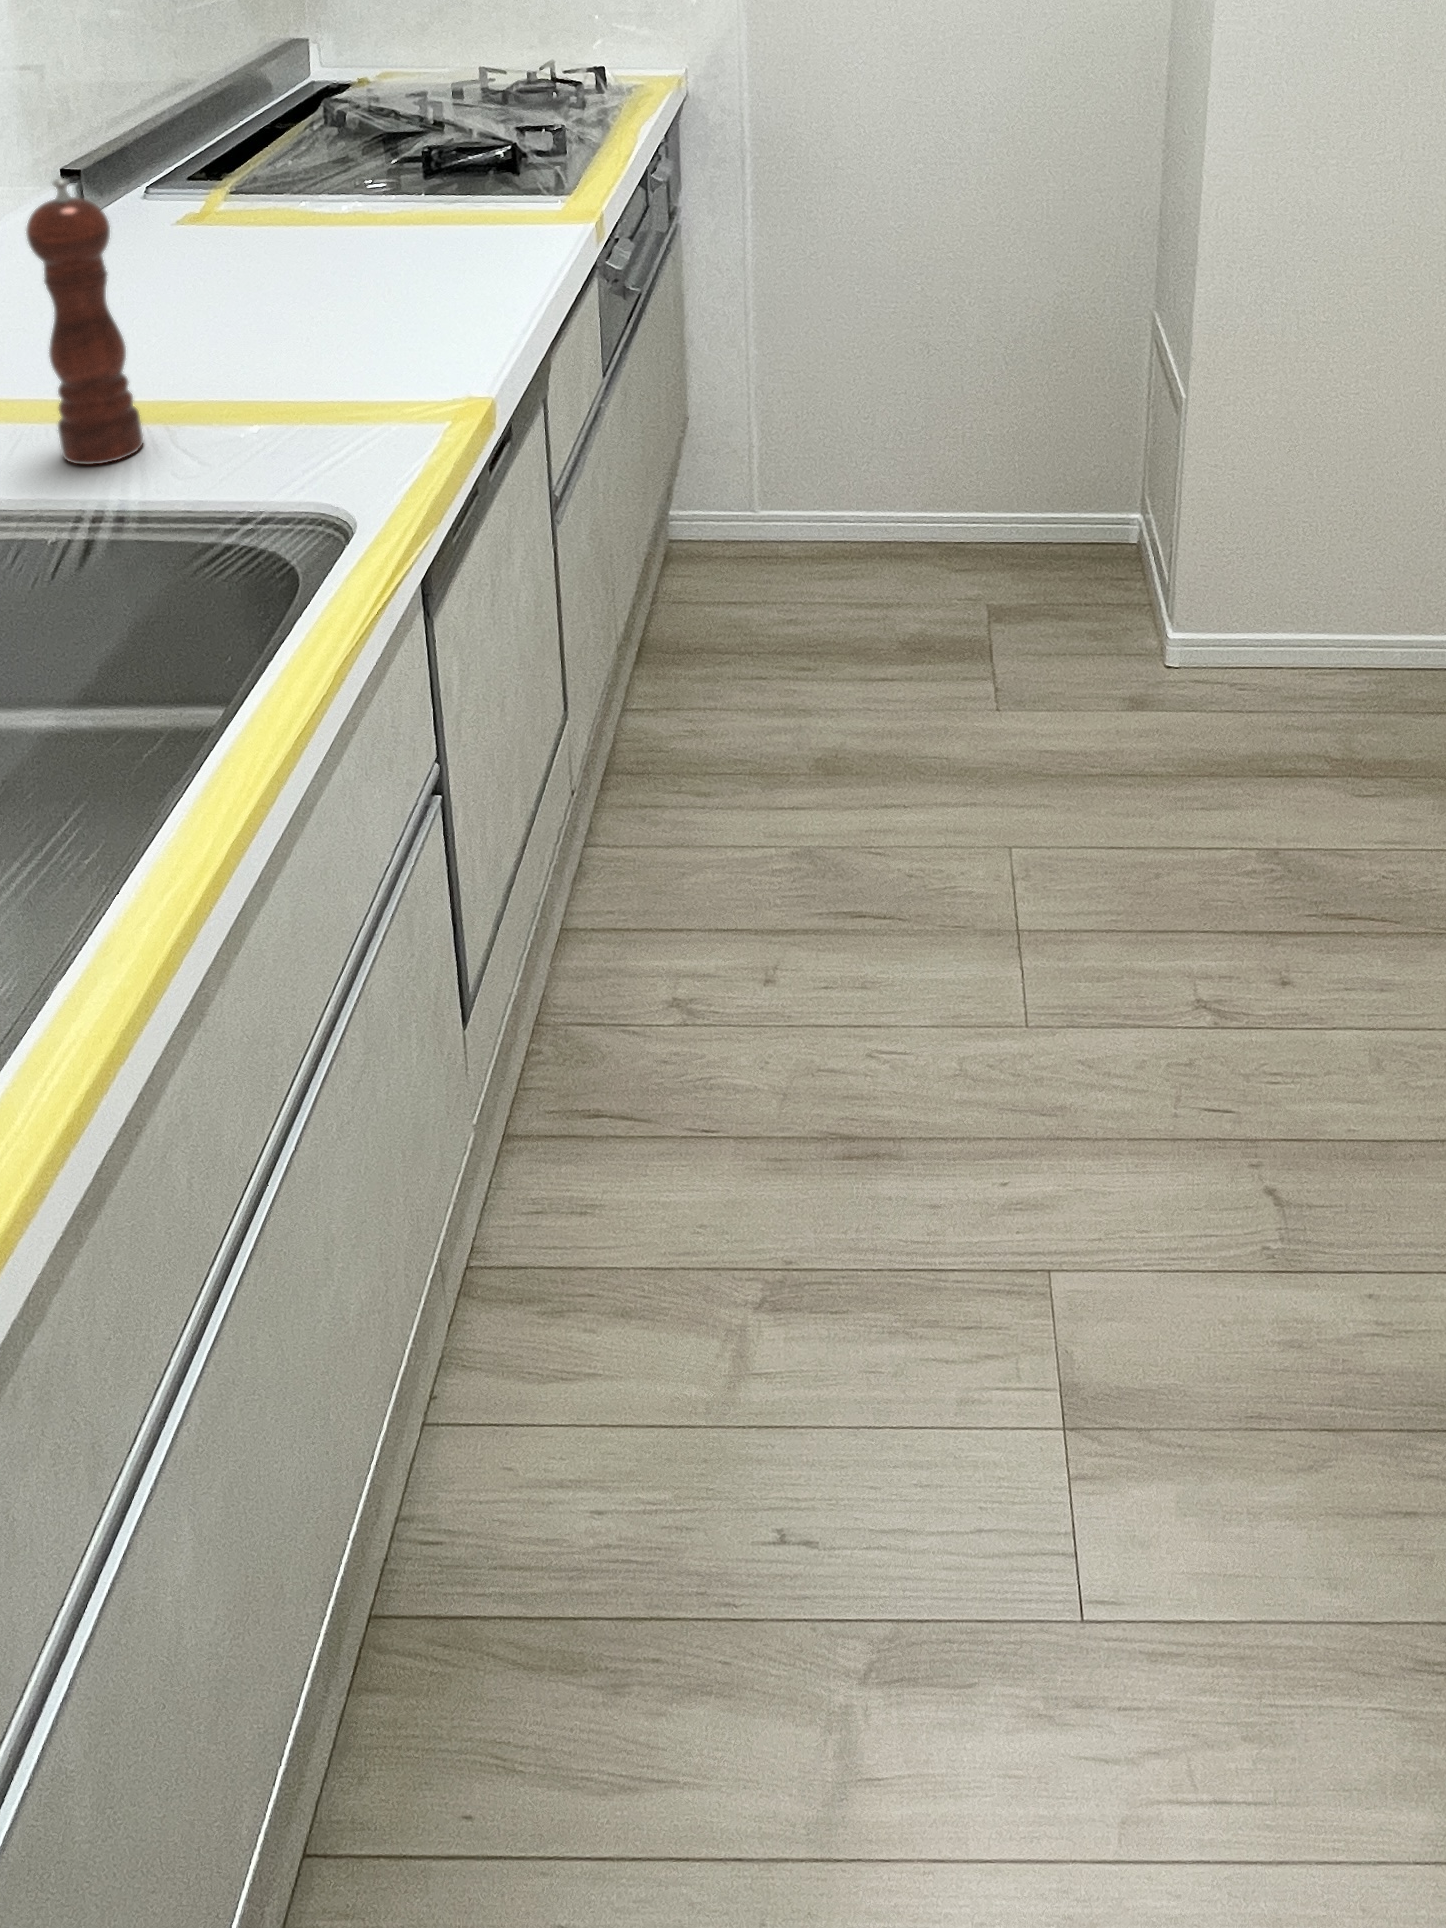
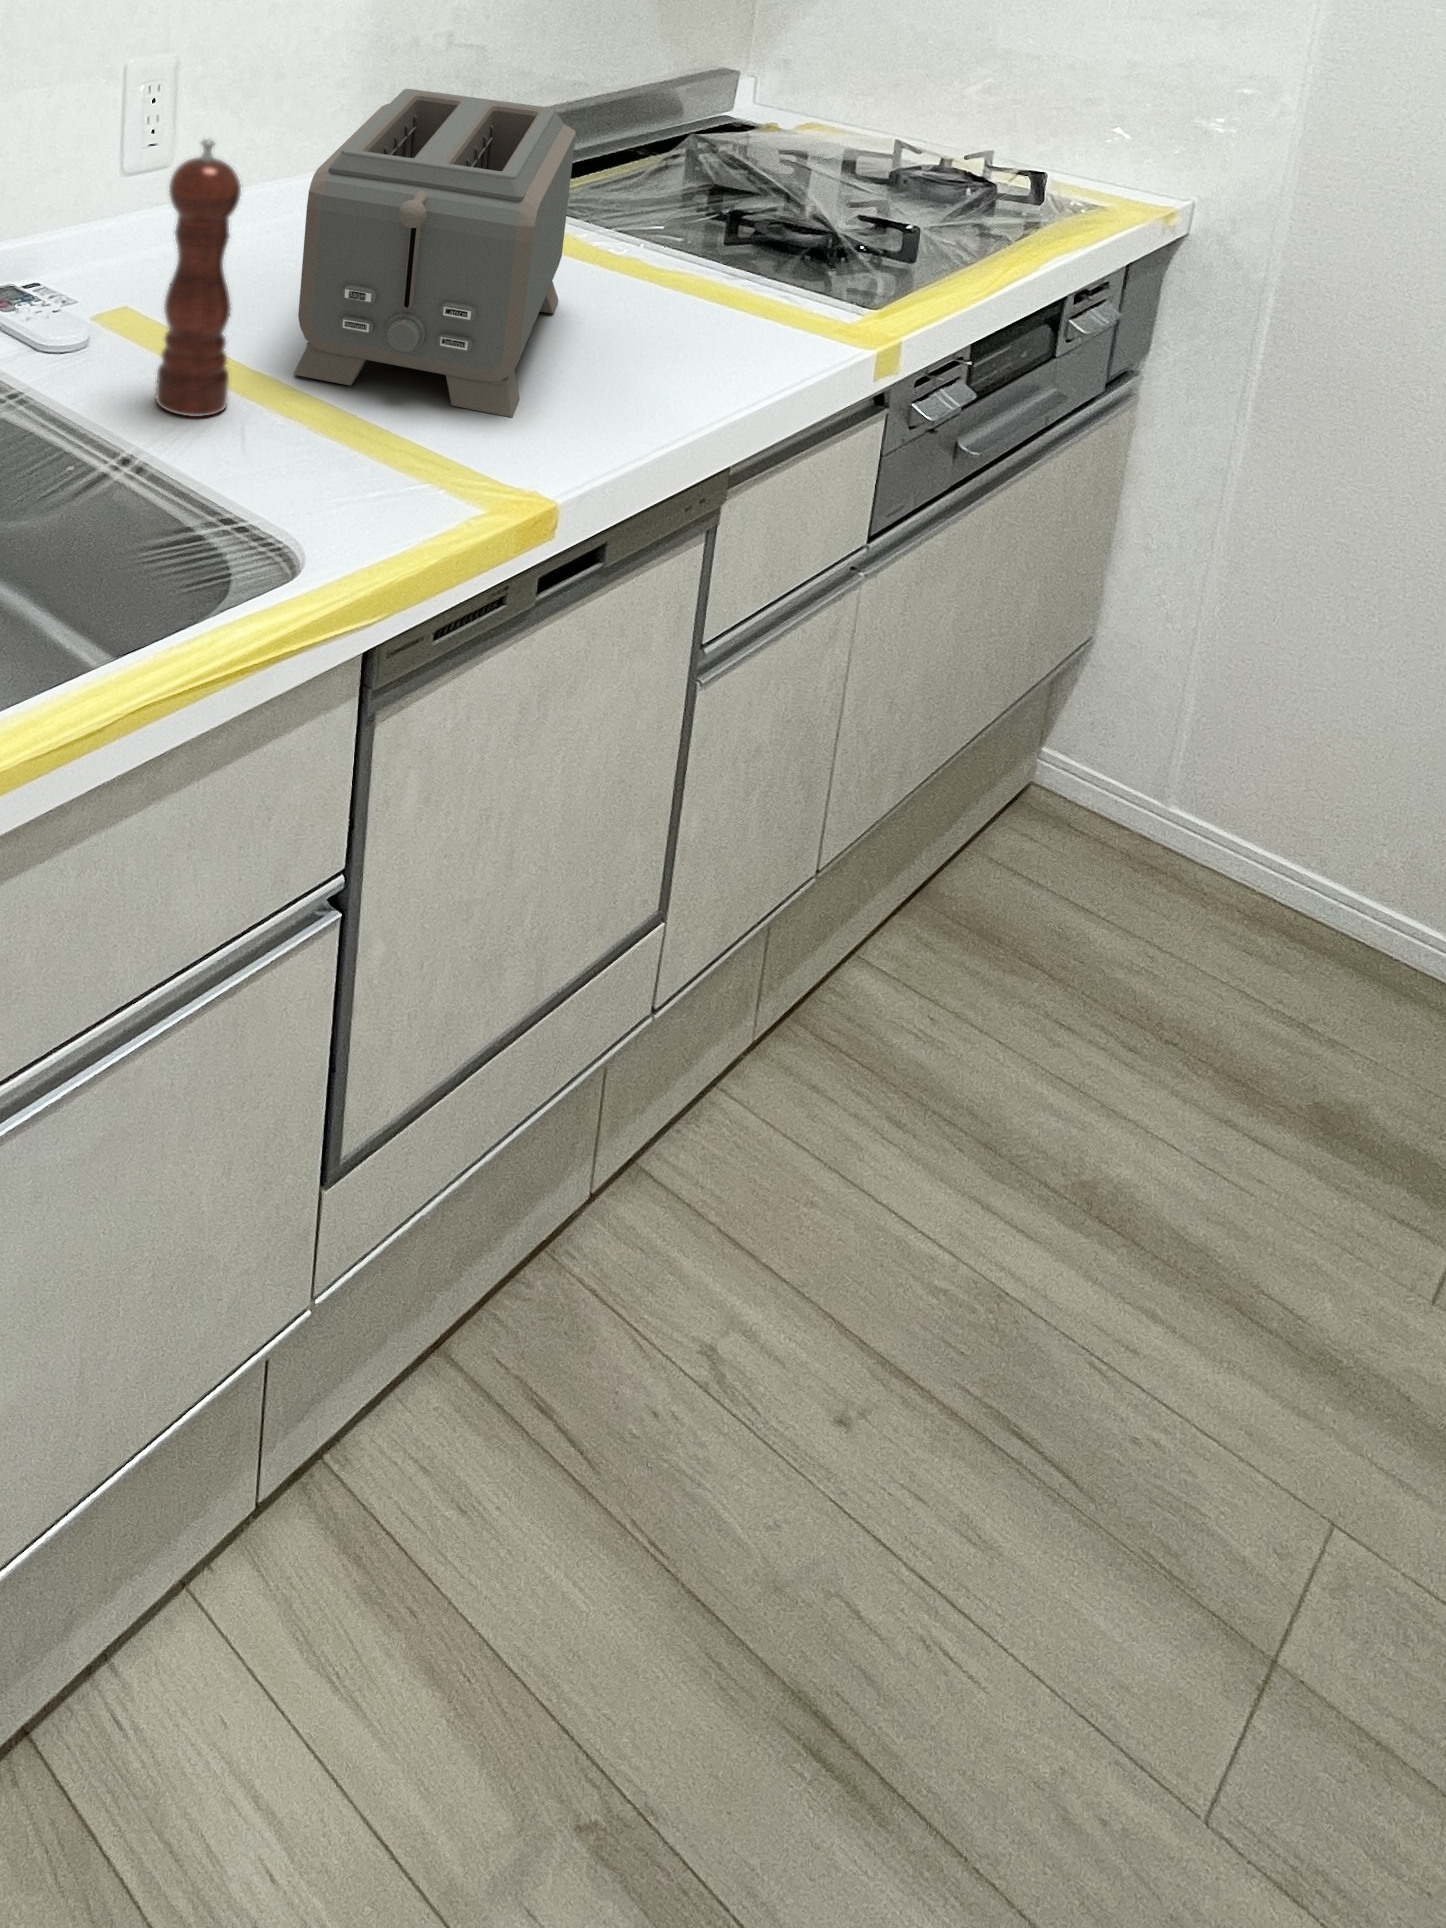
toaster: none [126,84,397,393] -> present [294,89,576,417]

